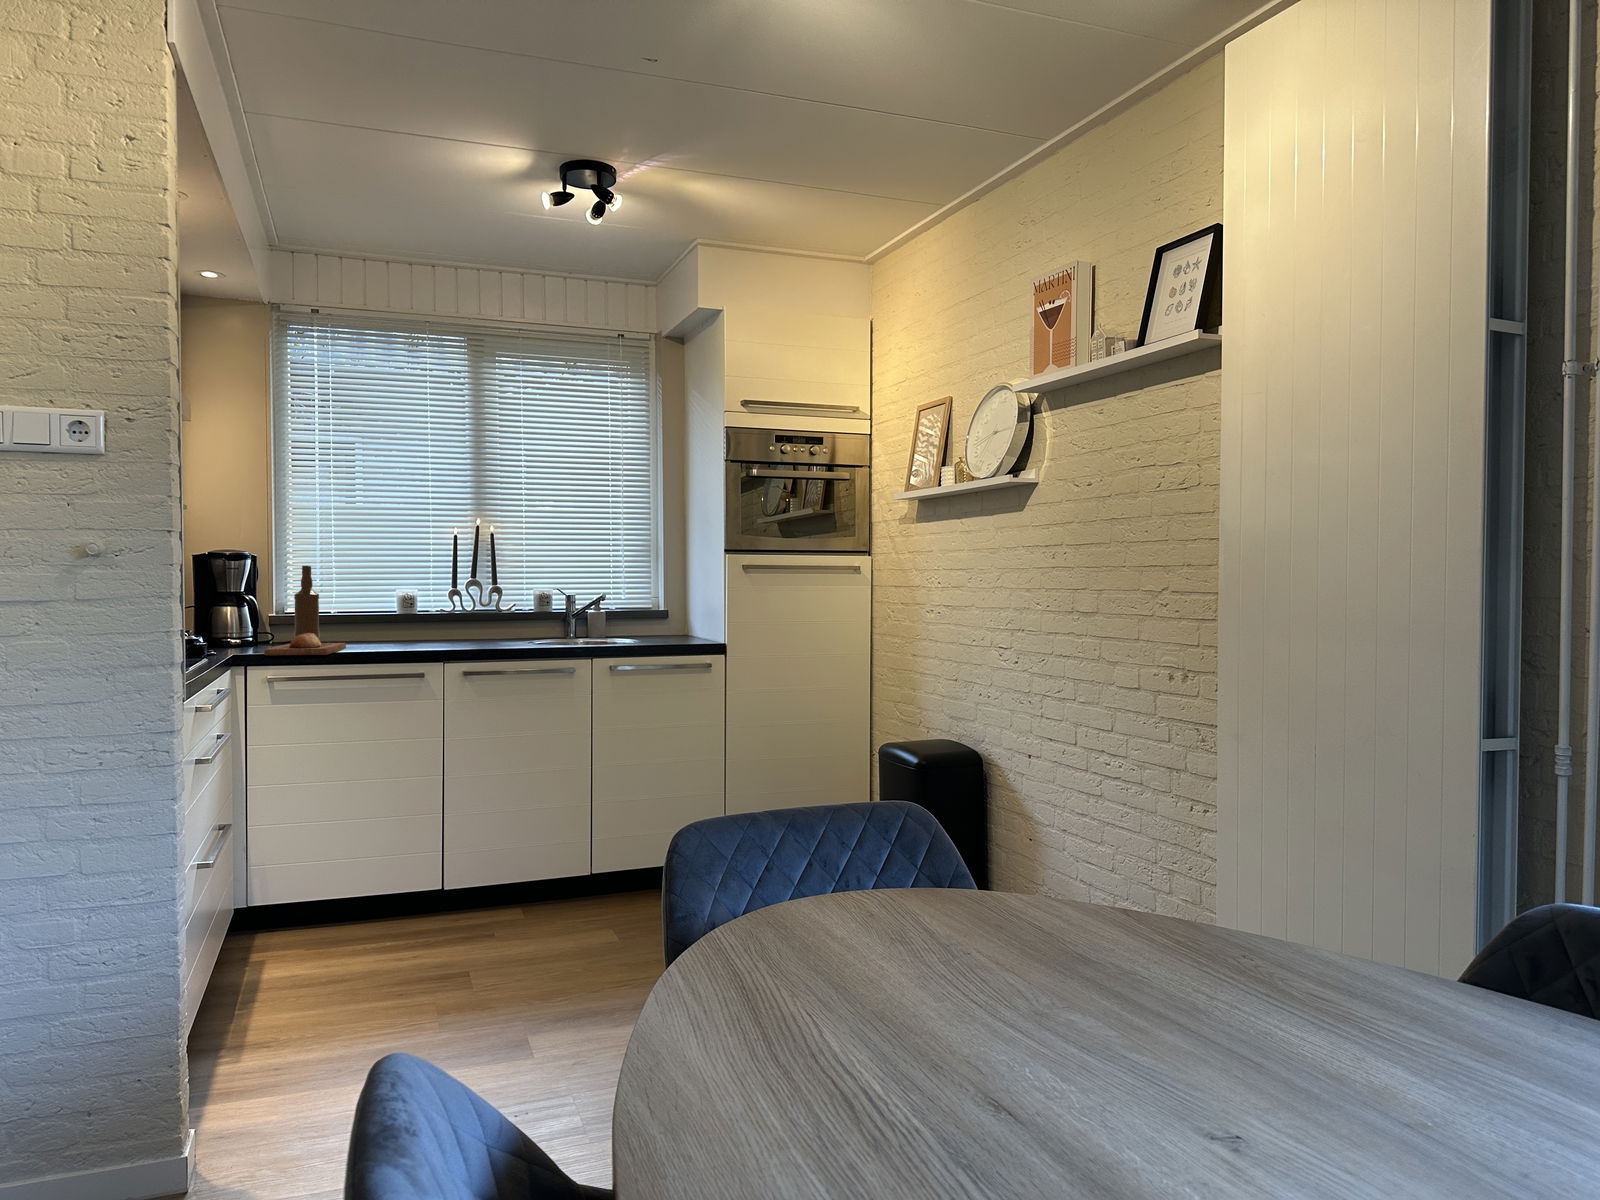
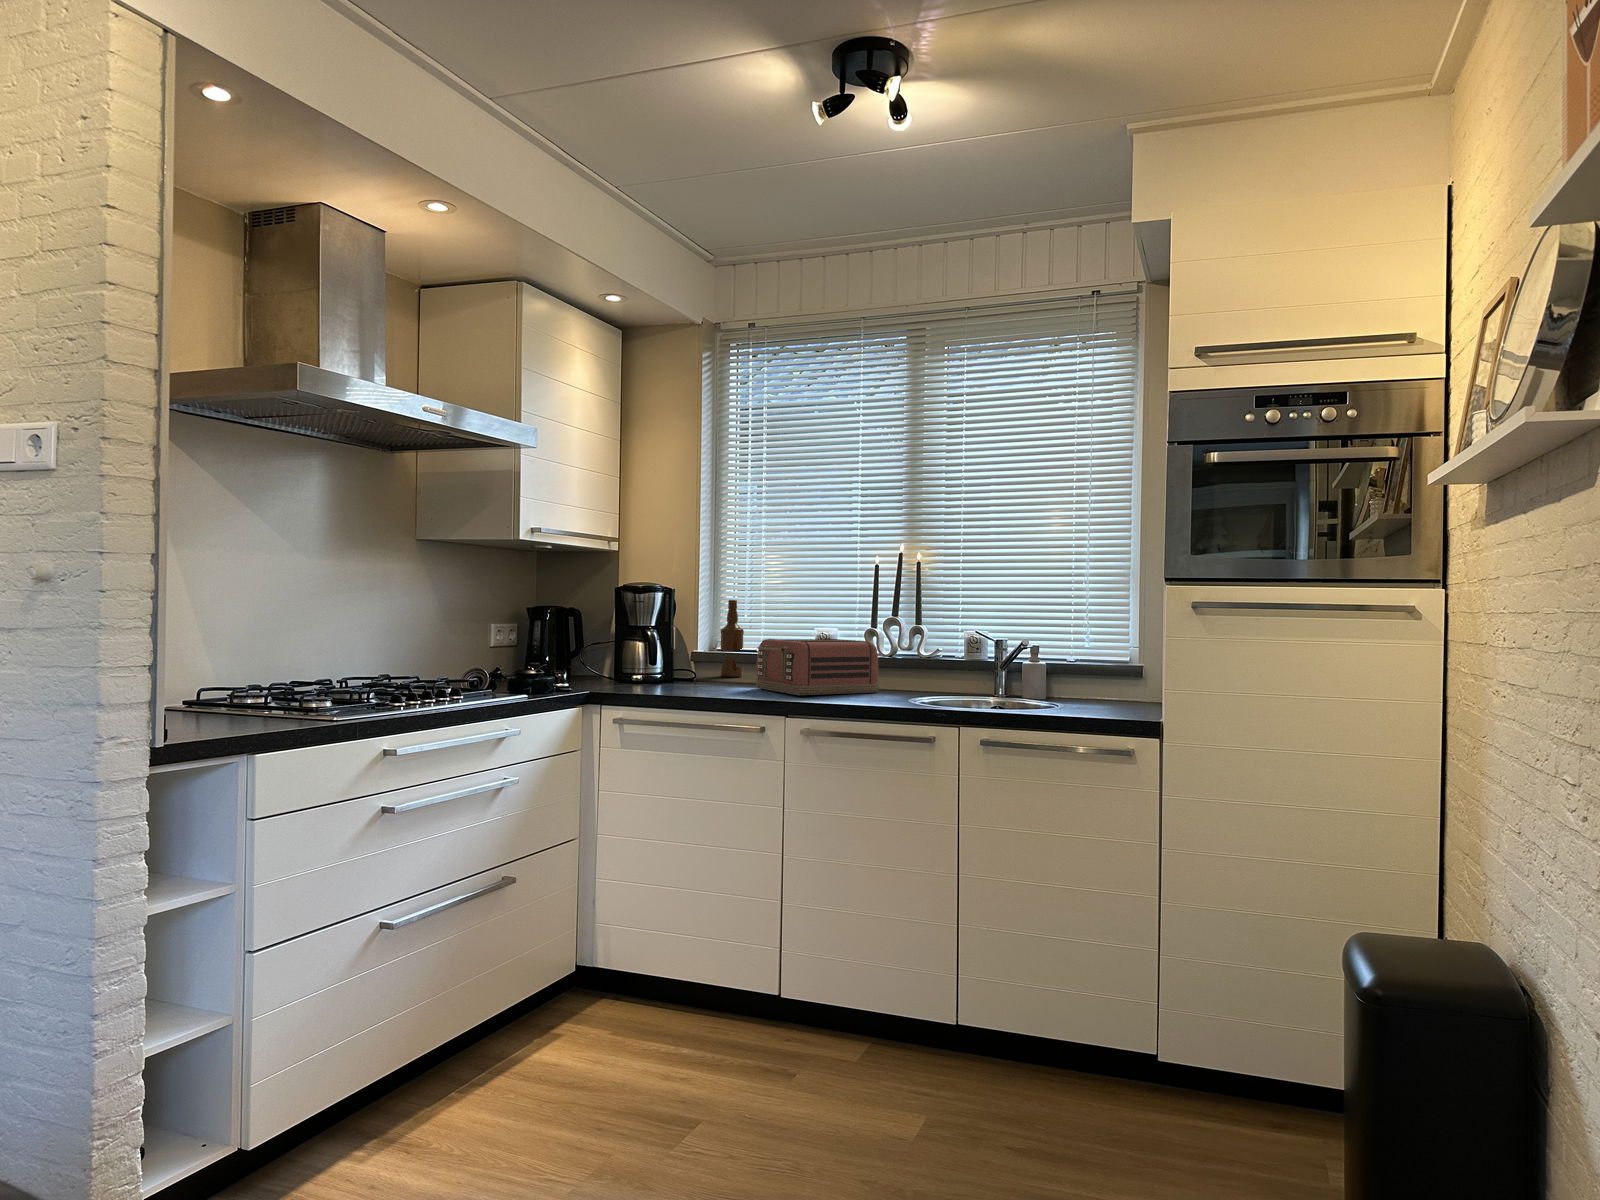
toaster: none [372,599,487,646] -> present [756,639,879,695]
bread loaf: present [264,633,346,655] -> none [616,672,724,698]

